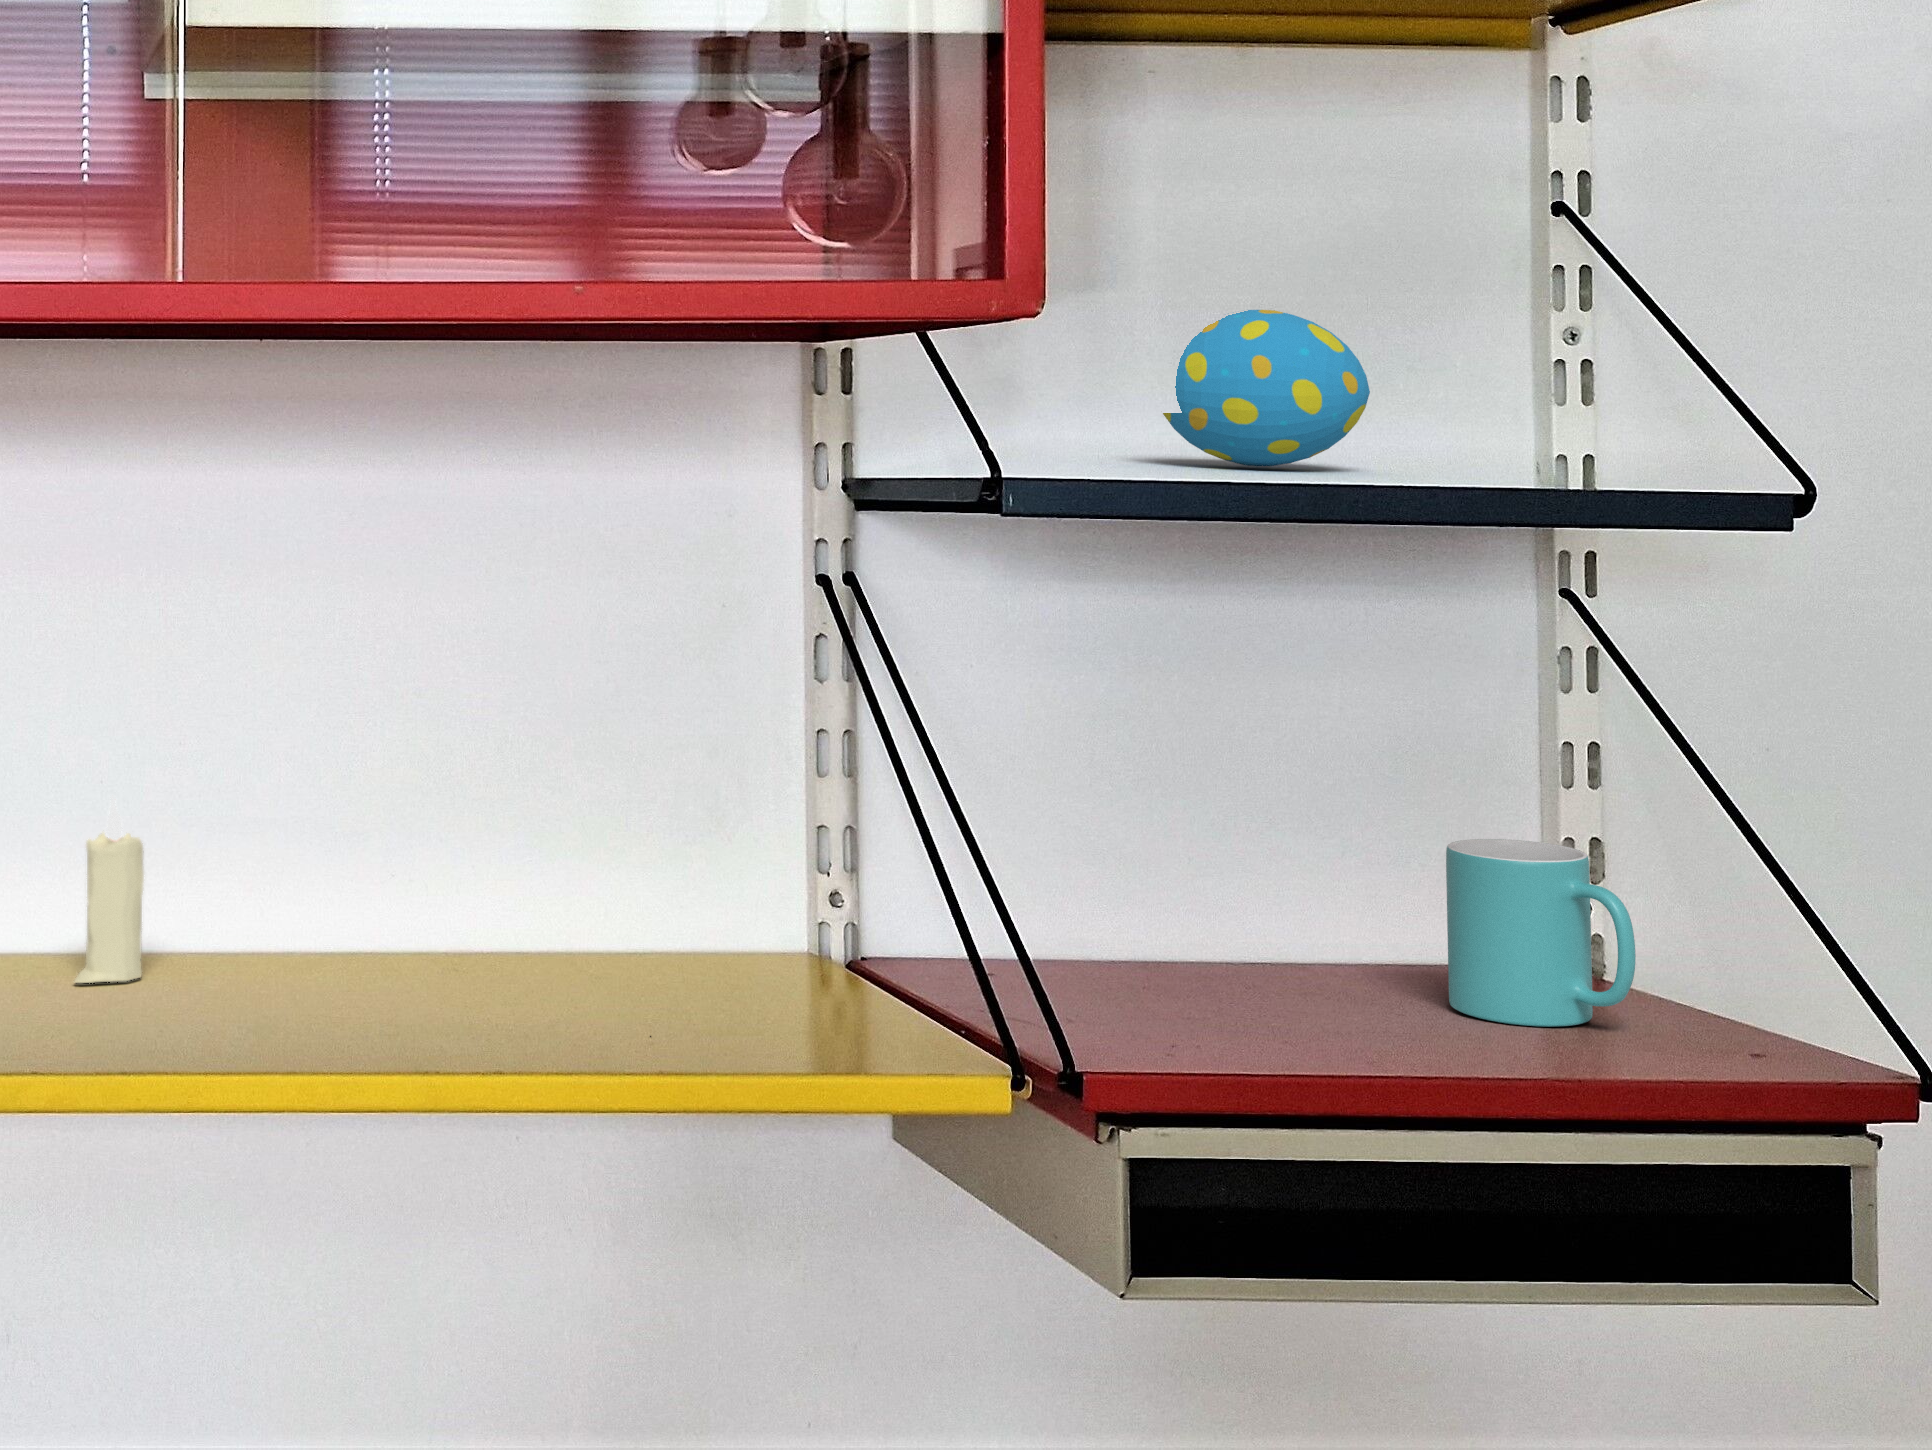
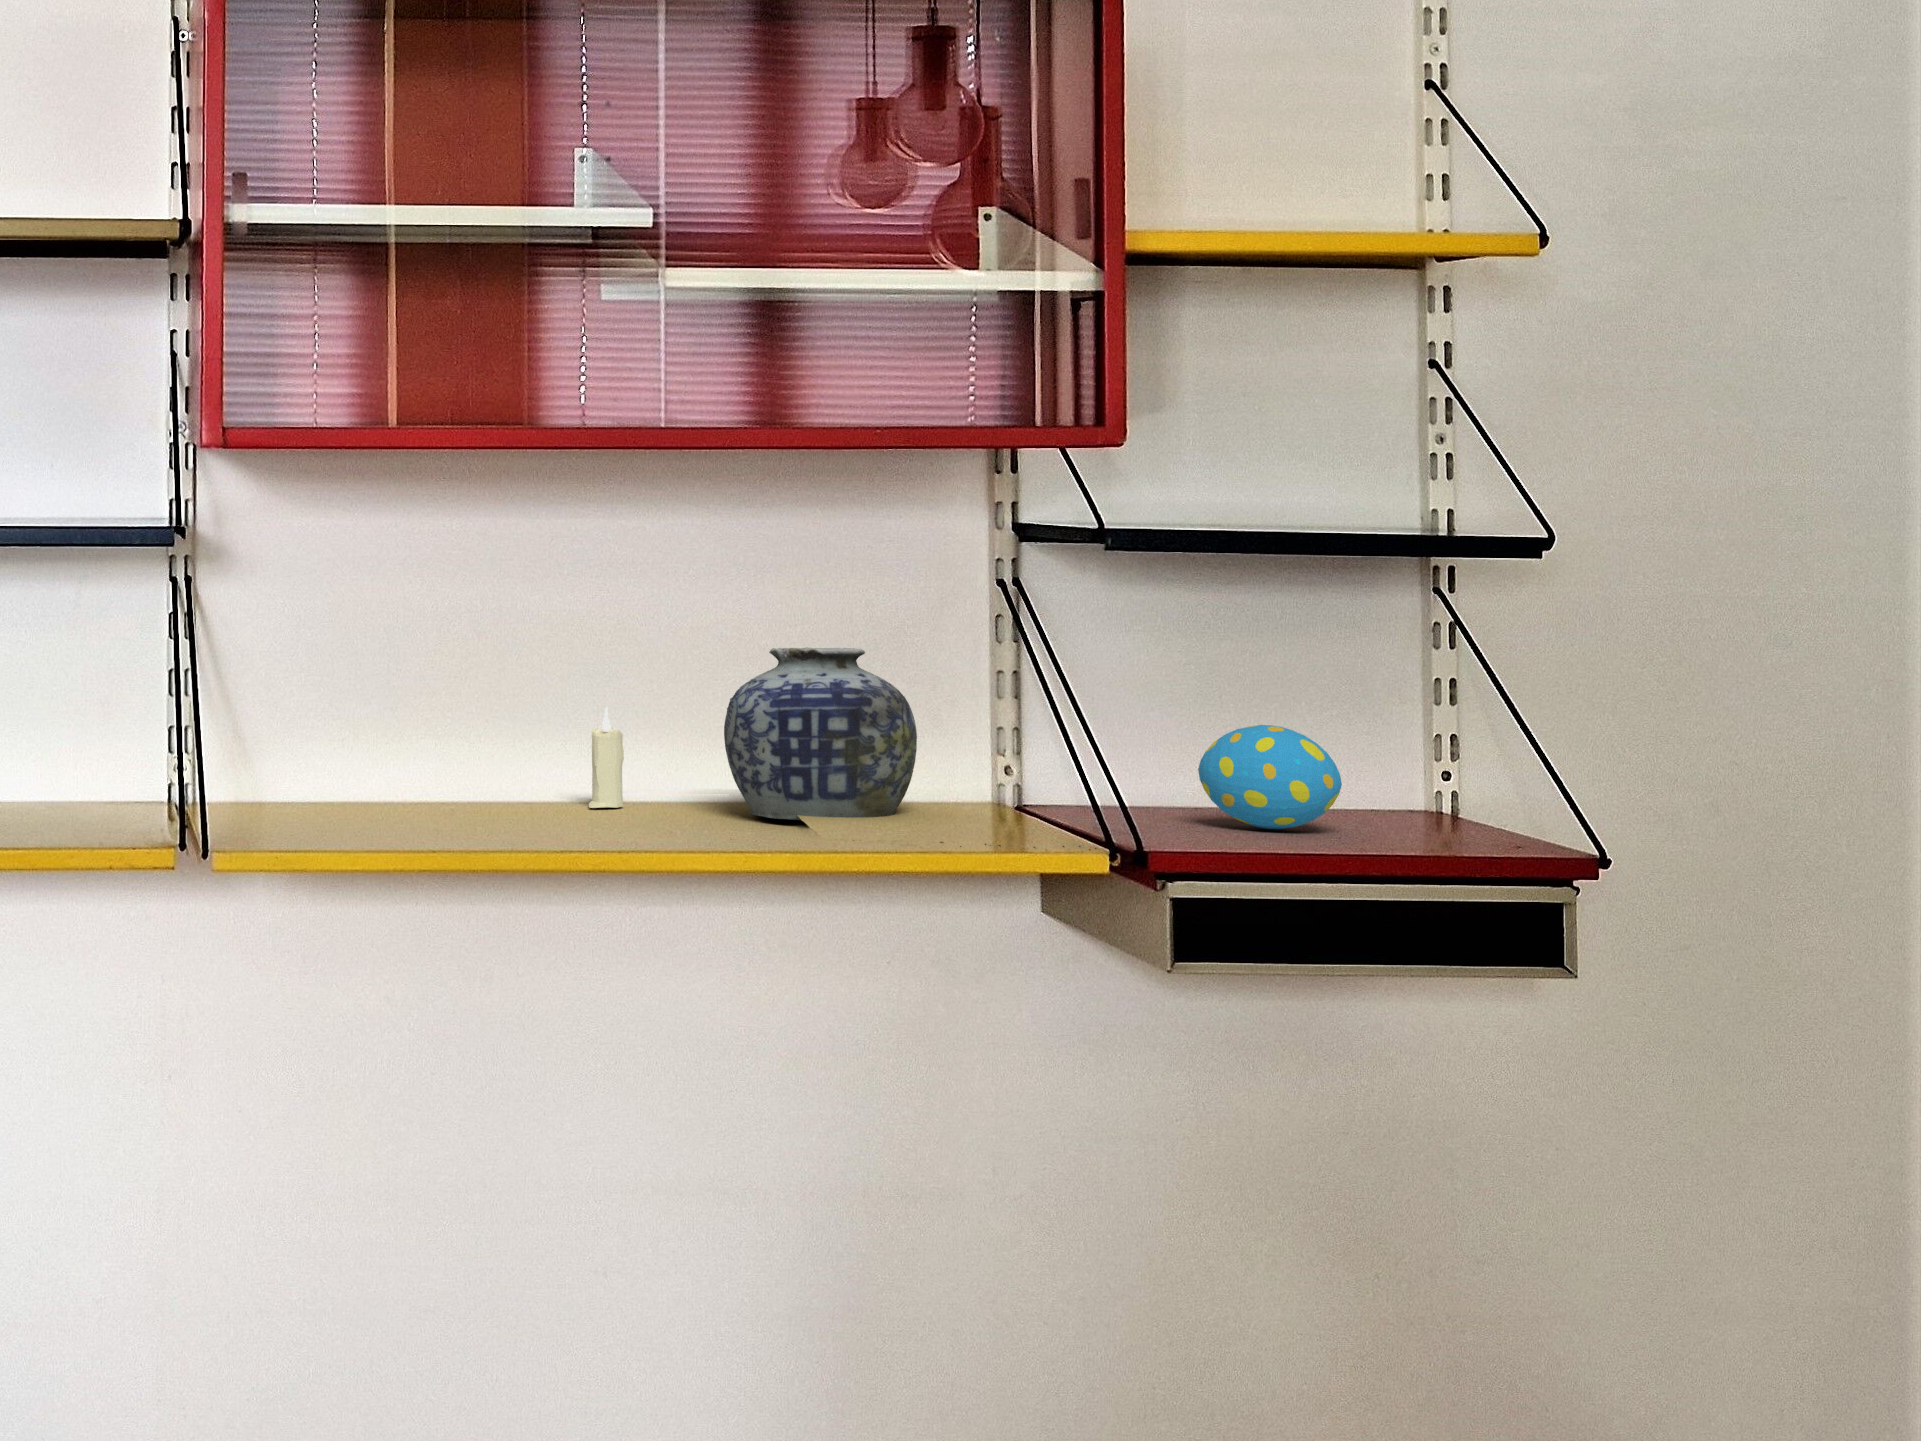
decorative egg: present [1163,310,1370,466] -> present [1198,725,1342,829]
vase: none [302,689,651,1026] -> present [724,647,917,820]
mug: present [1446,839,1636,1027] -> none [1358,731,1459,829]

